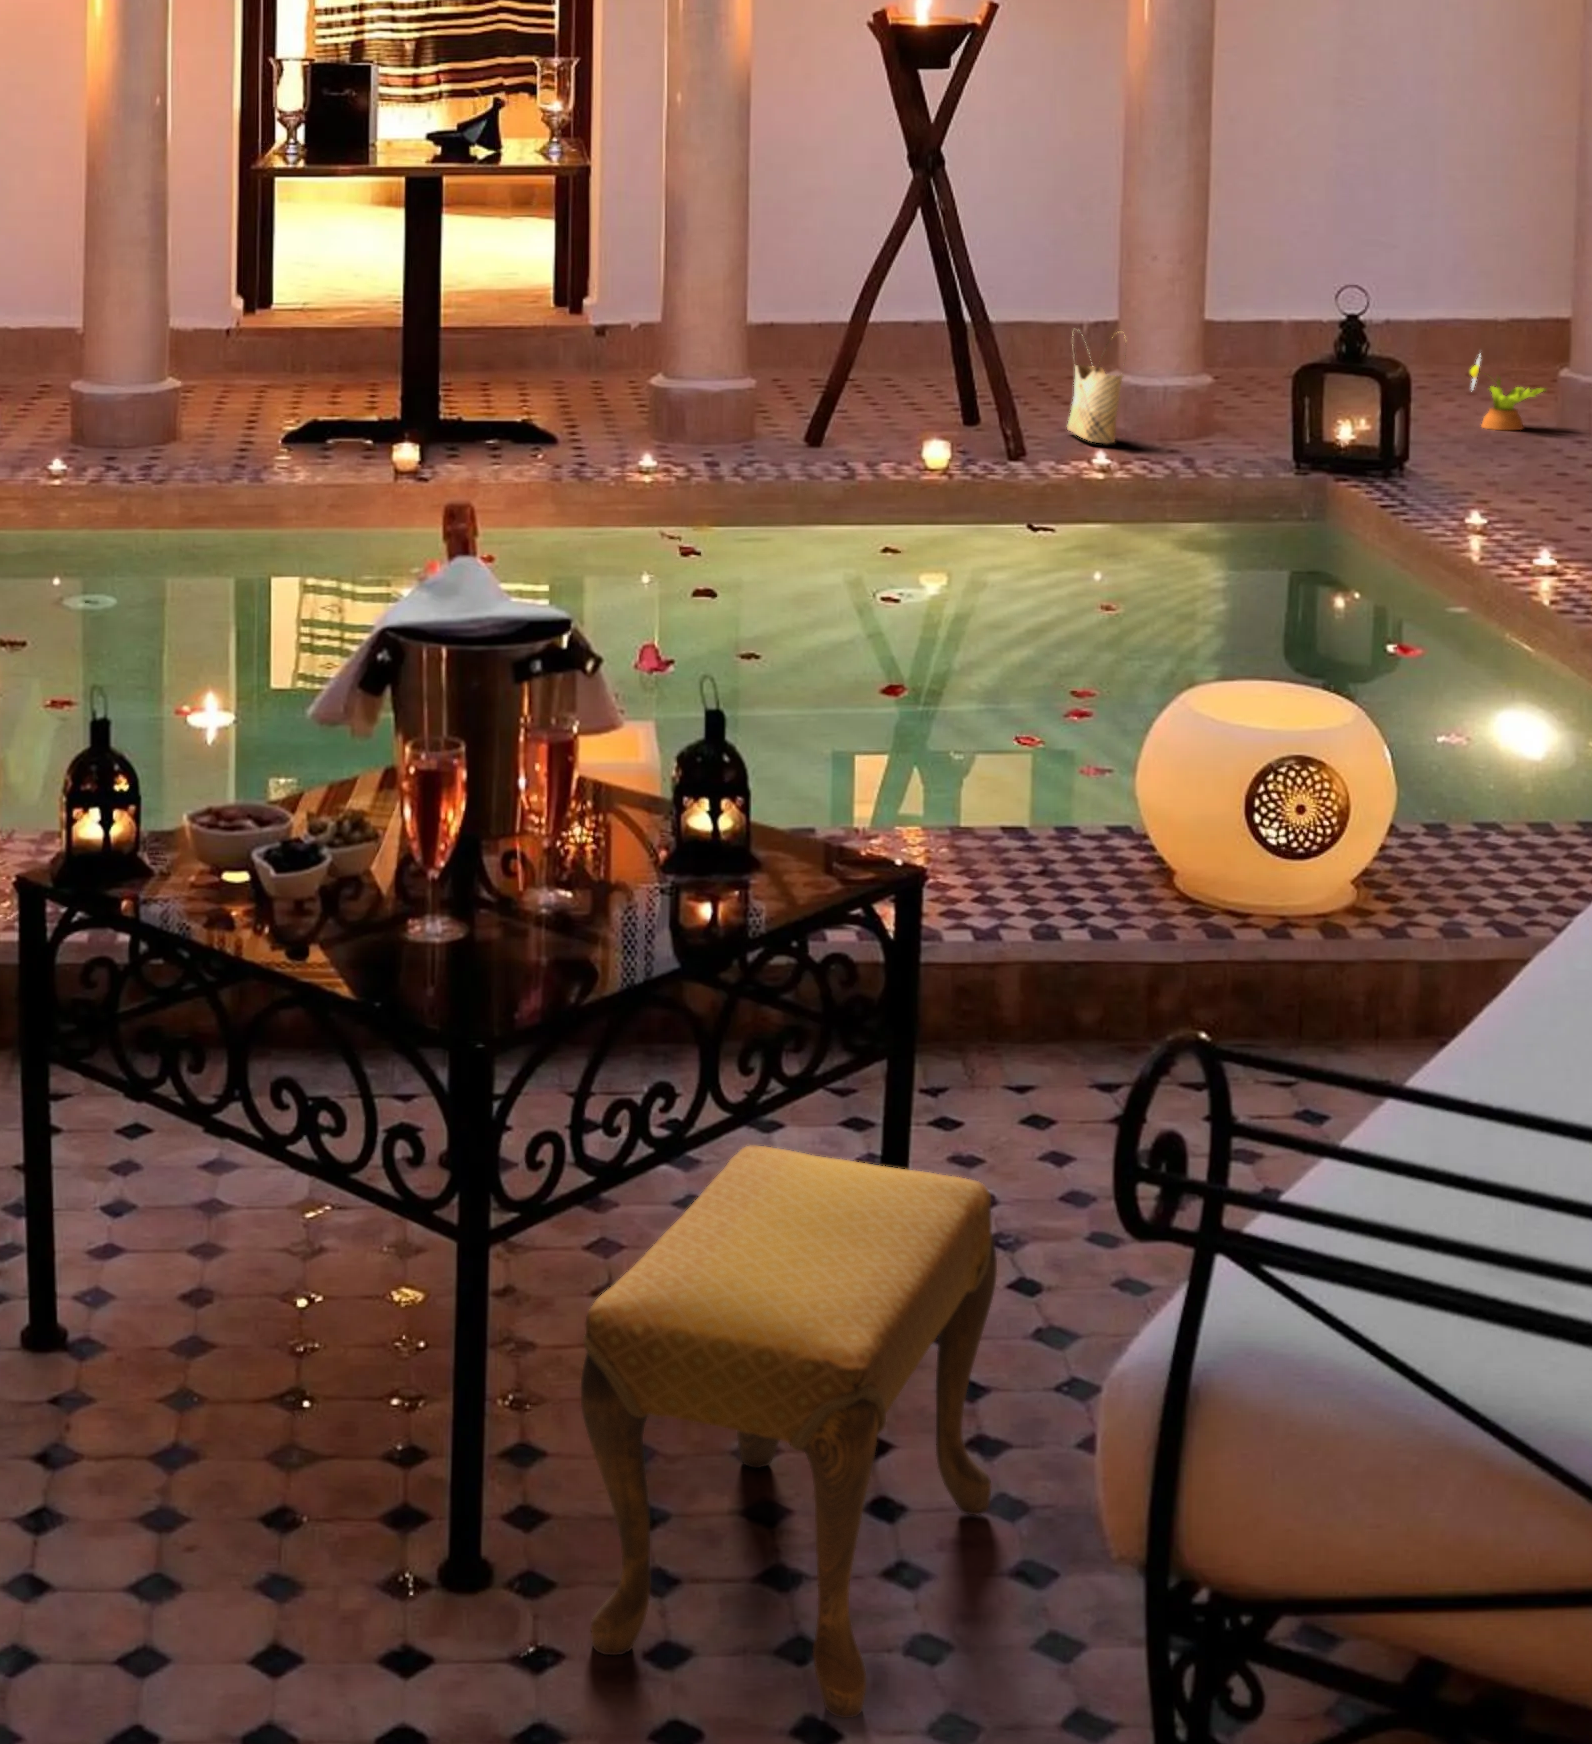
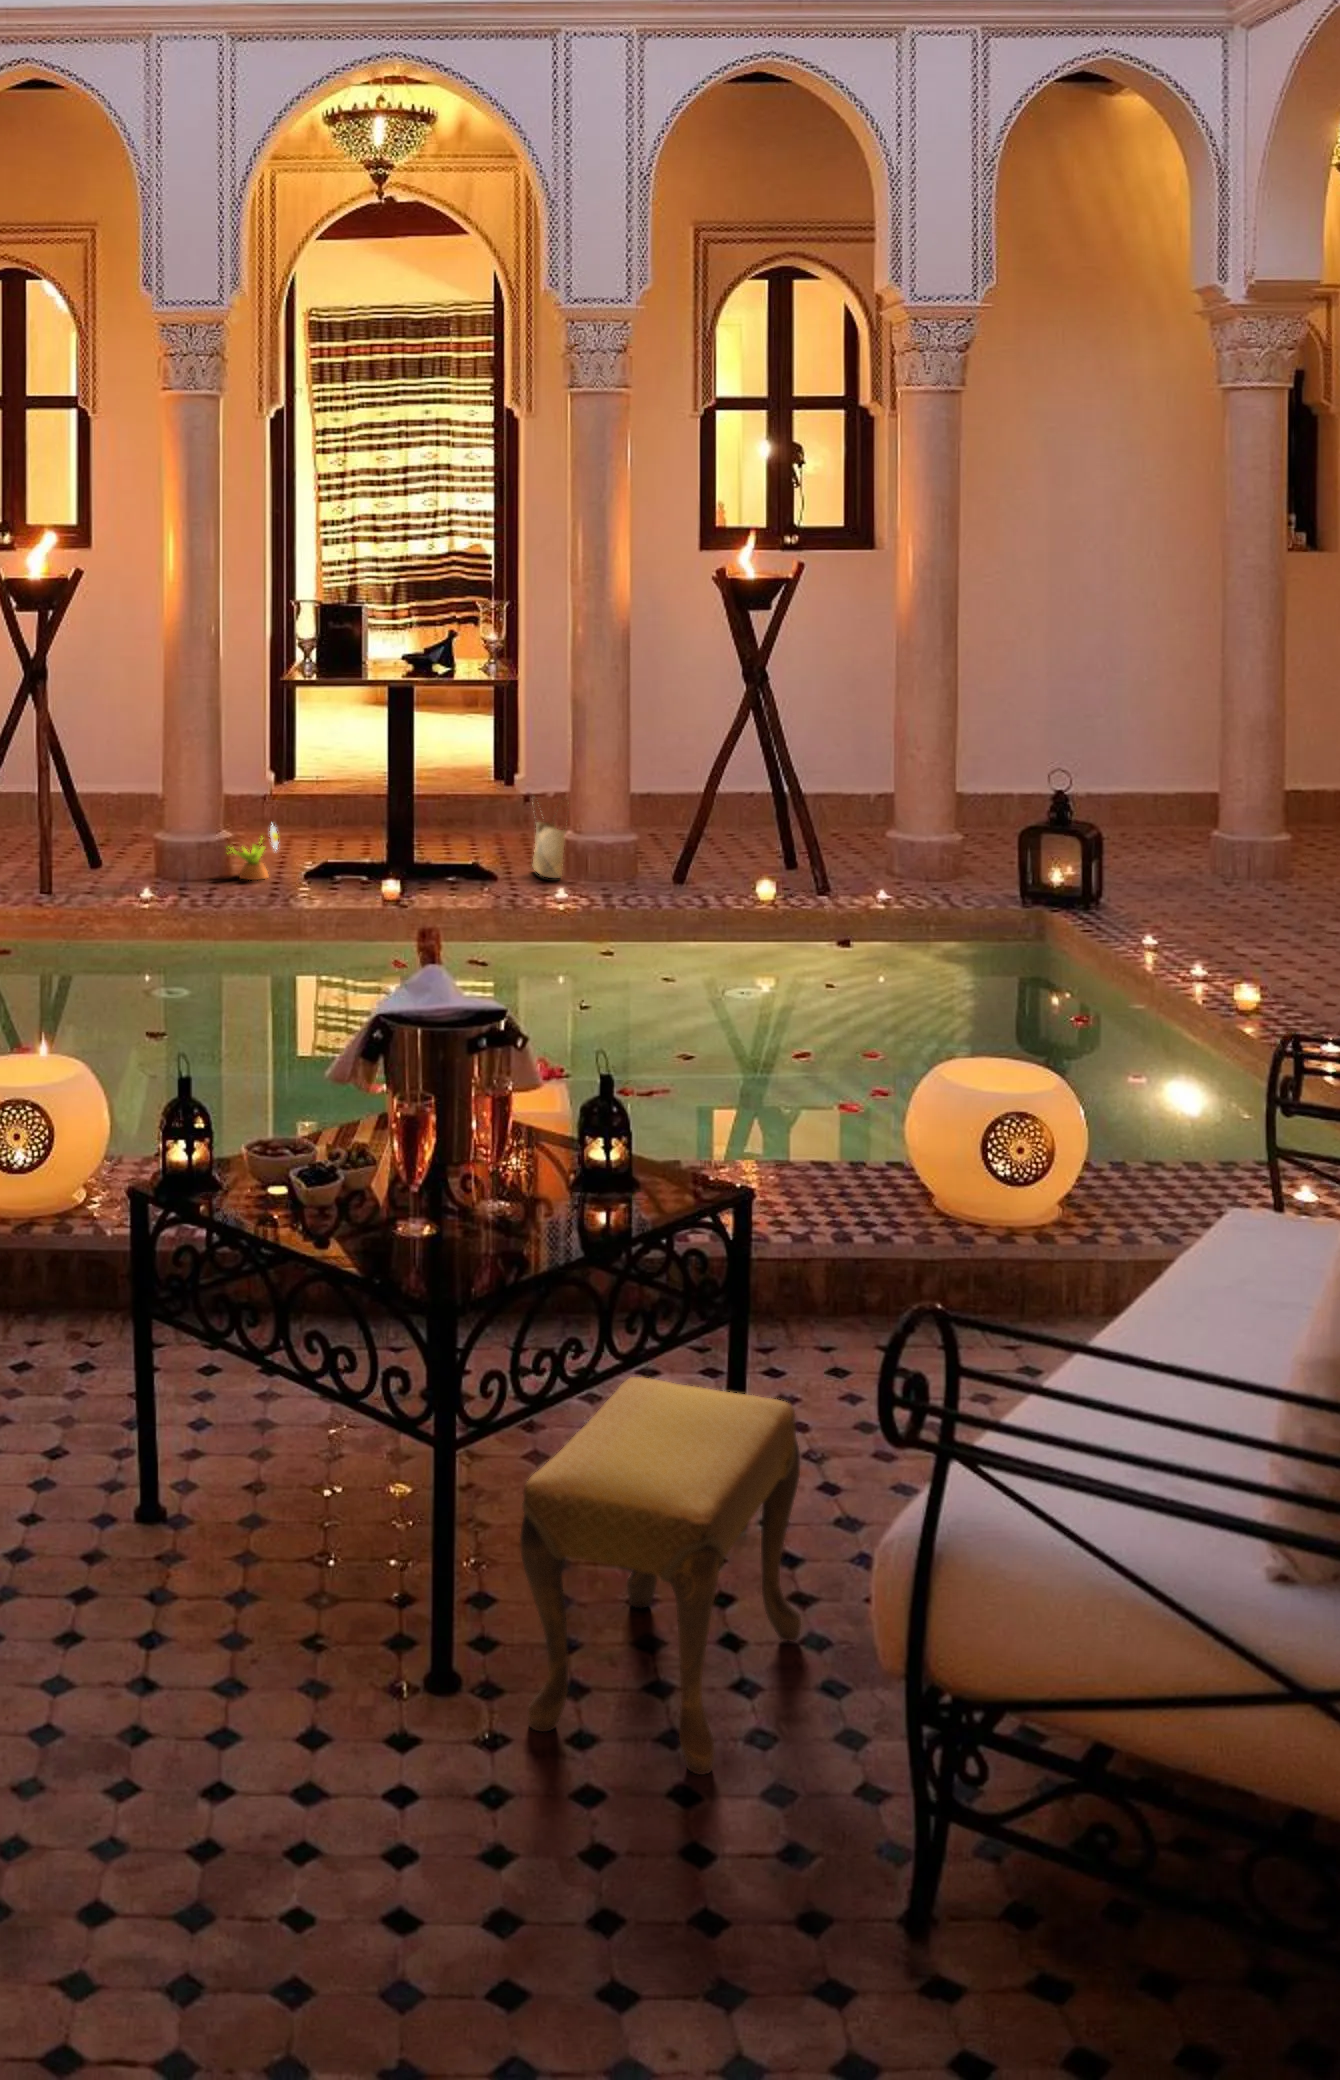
woven basket: present [1067,334,1125,444] -> present [533,807,566,878]
decorative plant: present [1470,355,1546,430] -> present [226,824,278,880]

